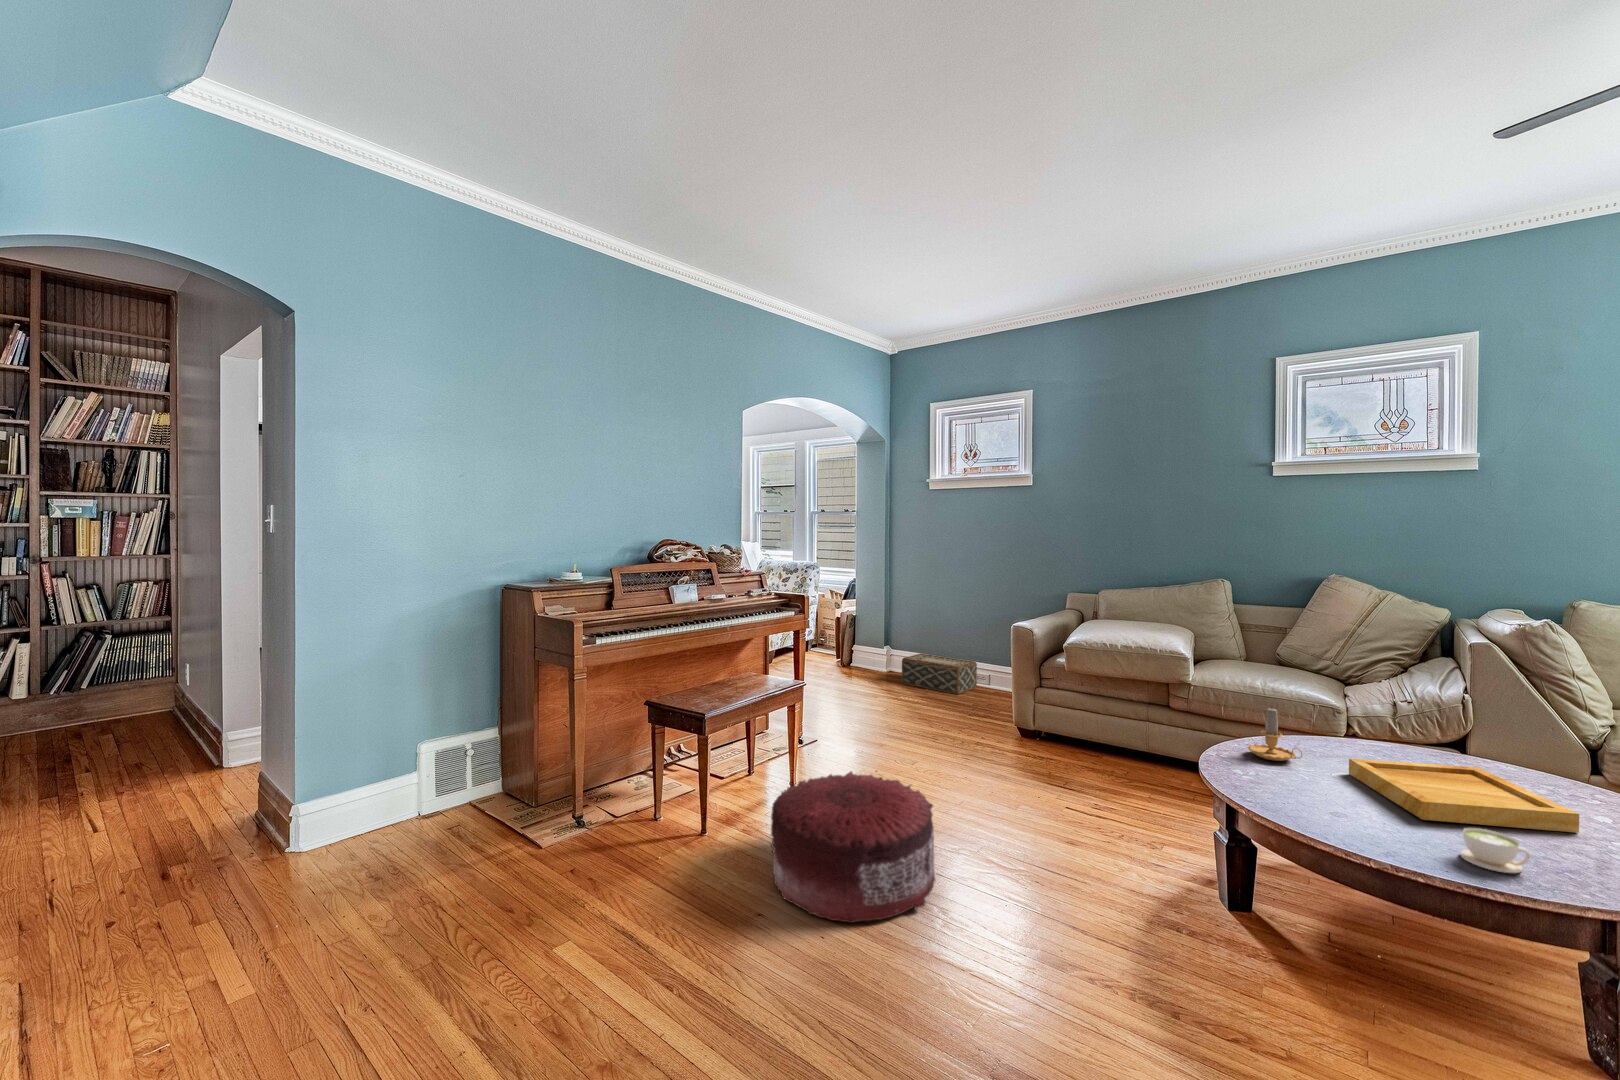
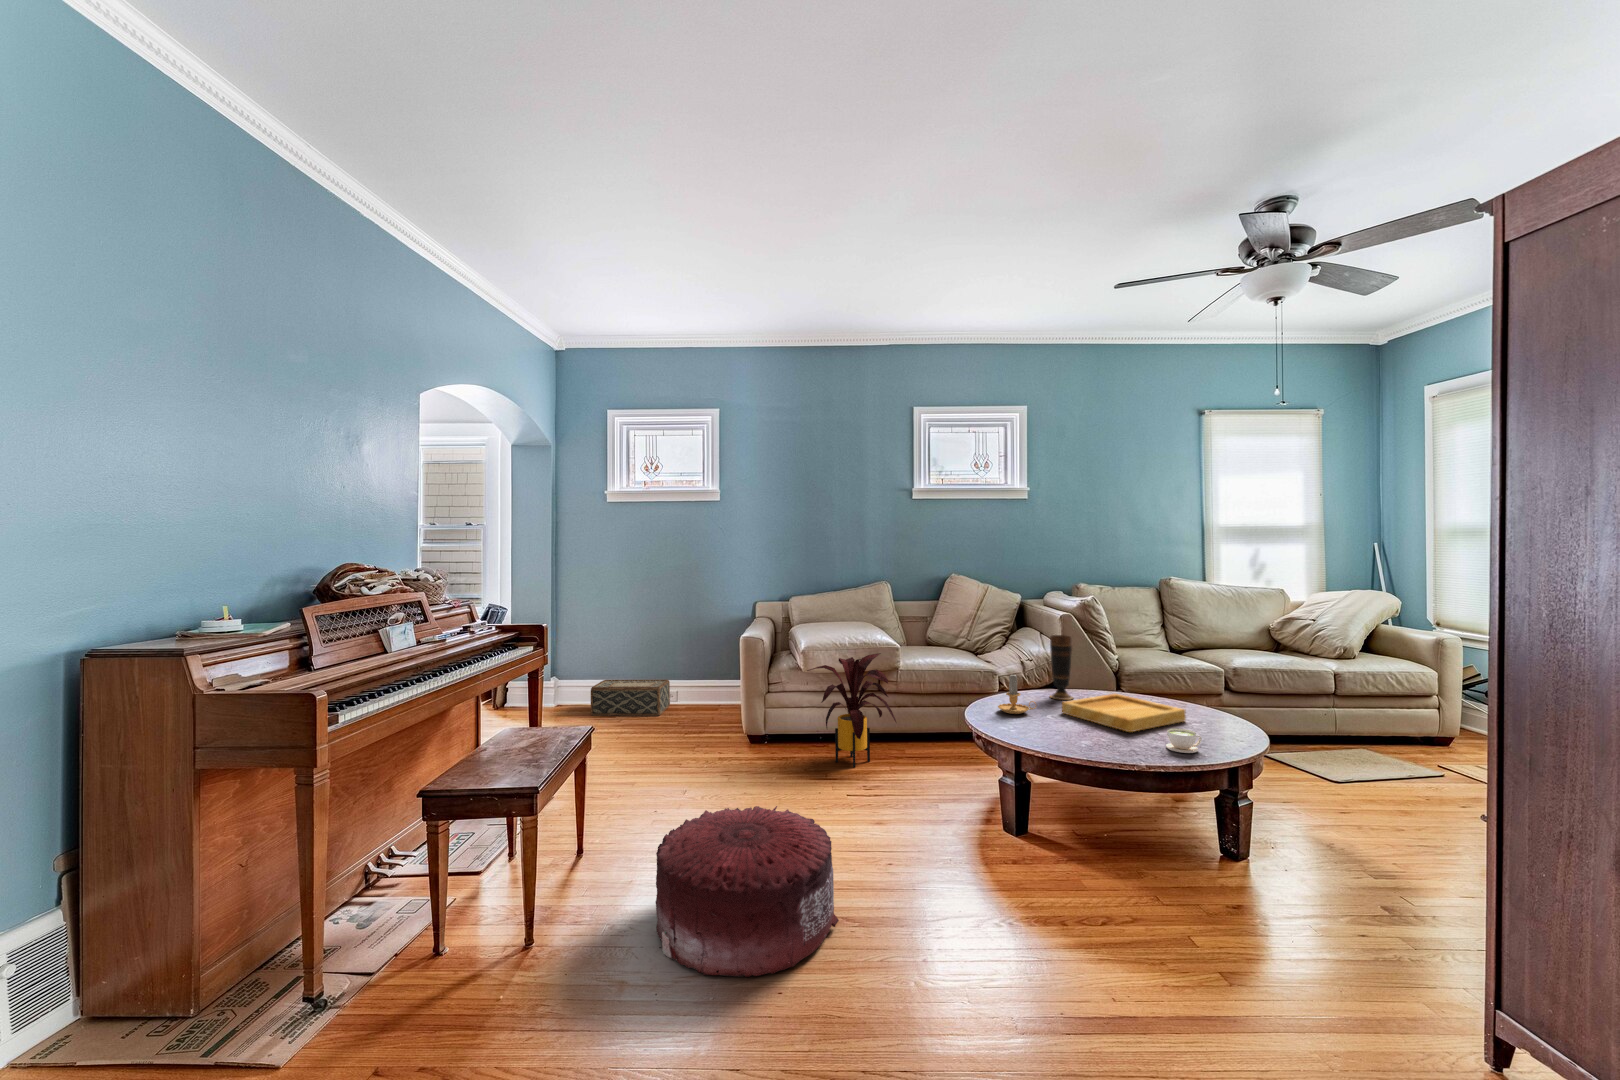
house plant: none [1061,661,1170,784] -> present [807,653,896,767]
vase: none [1364,667,1407,762] -> present [1050,635,1073,700]

